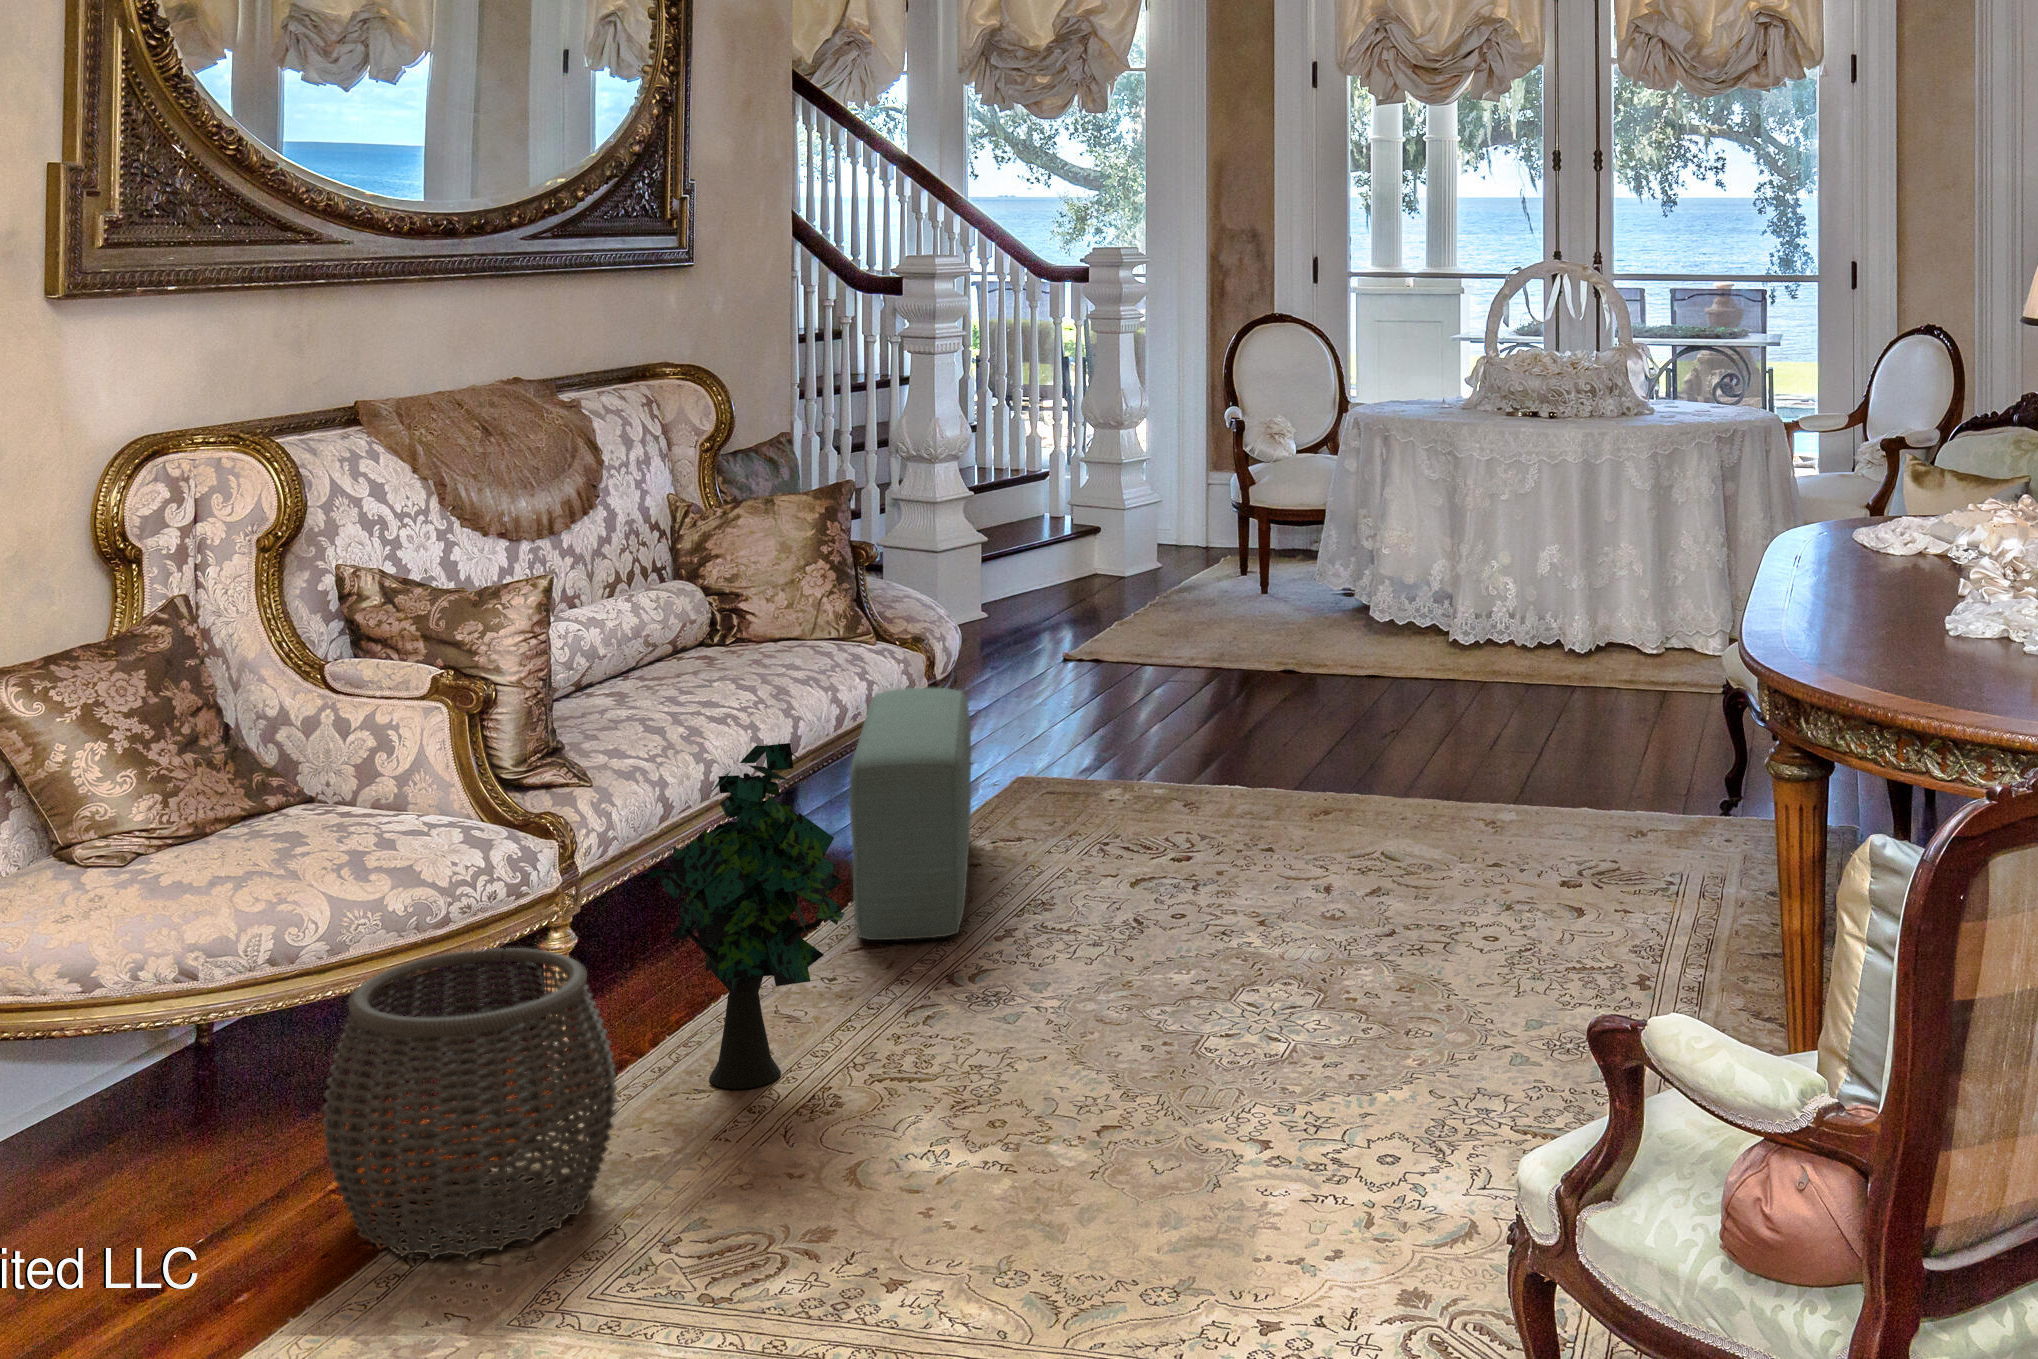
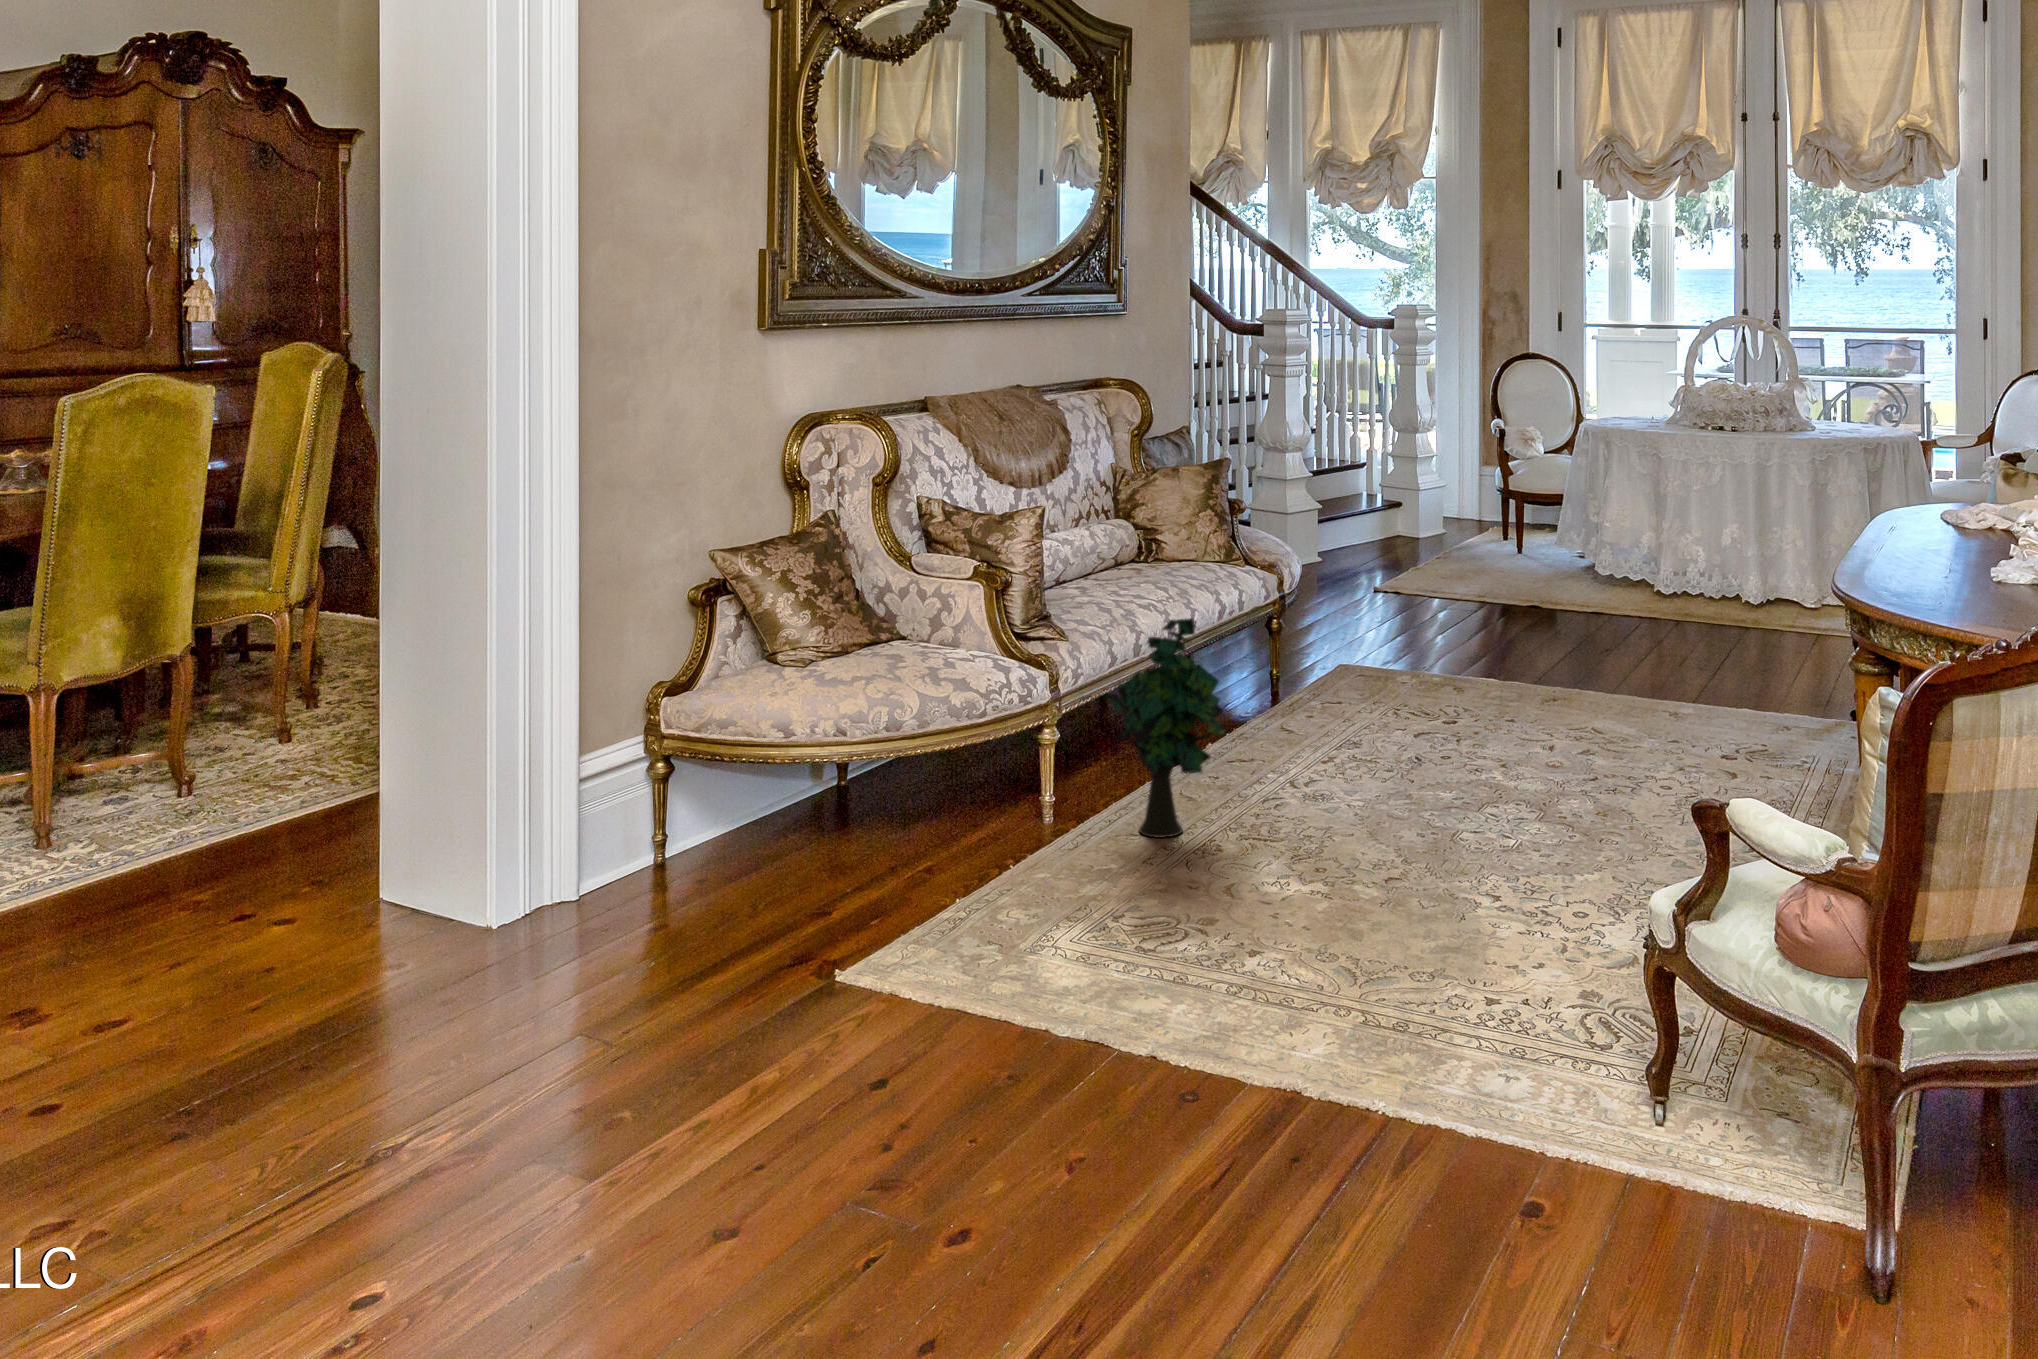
pouf: present [849,688,971,940] -> none [1228,599,1305,760]
woven basket: present [323,948,617,1259] -> none [917,732,1087,912]

